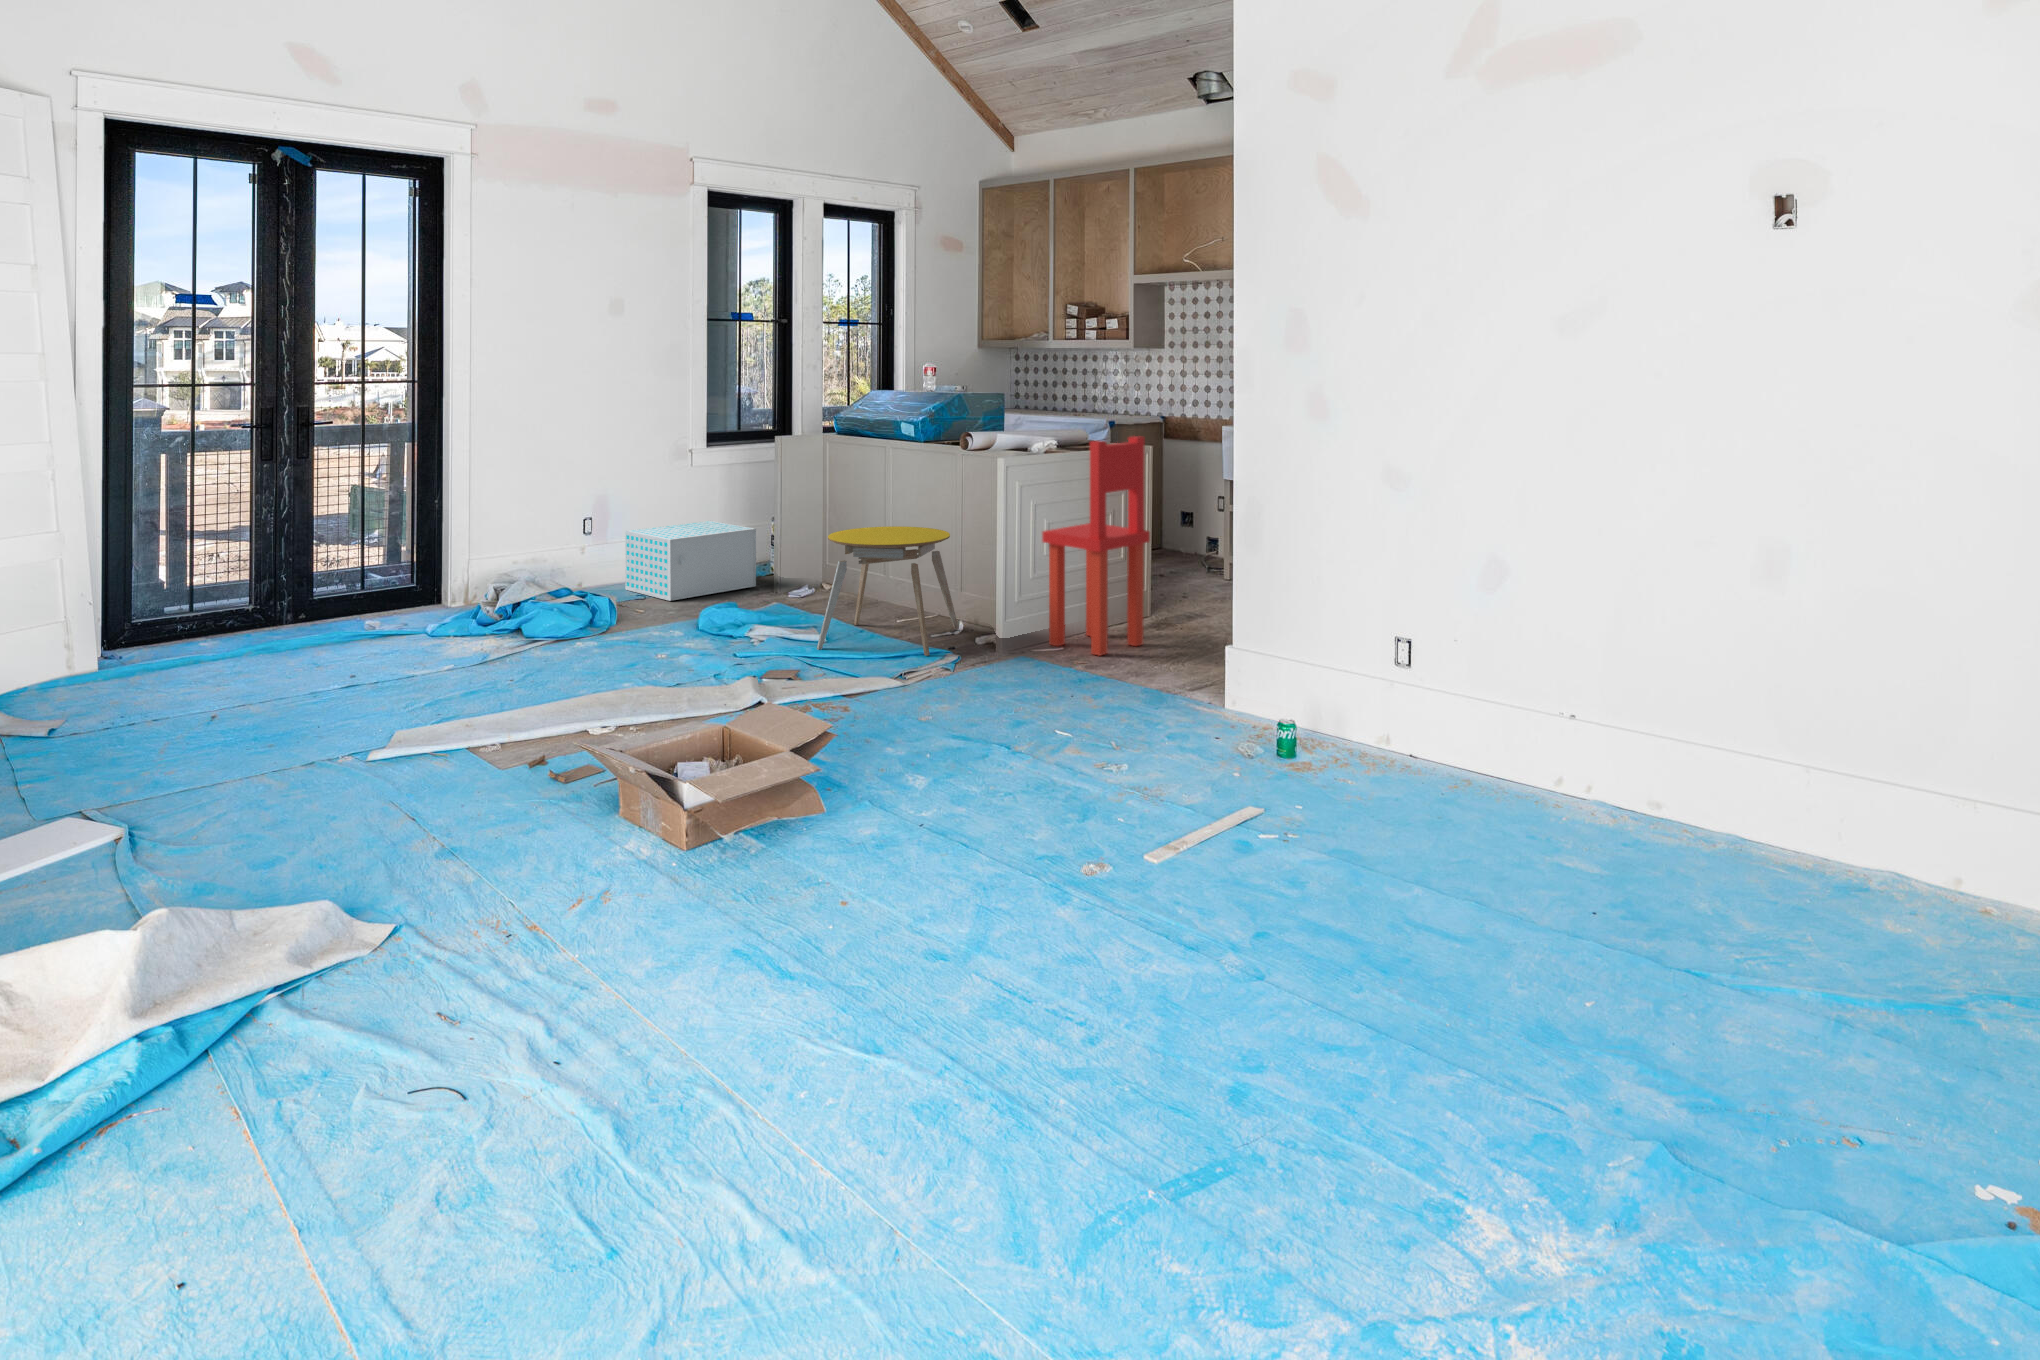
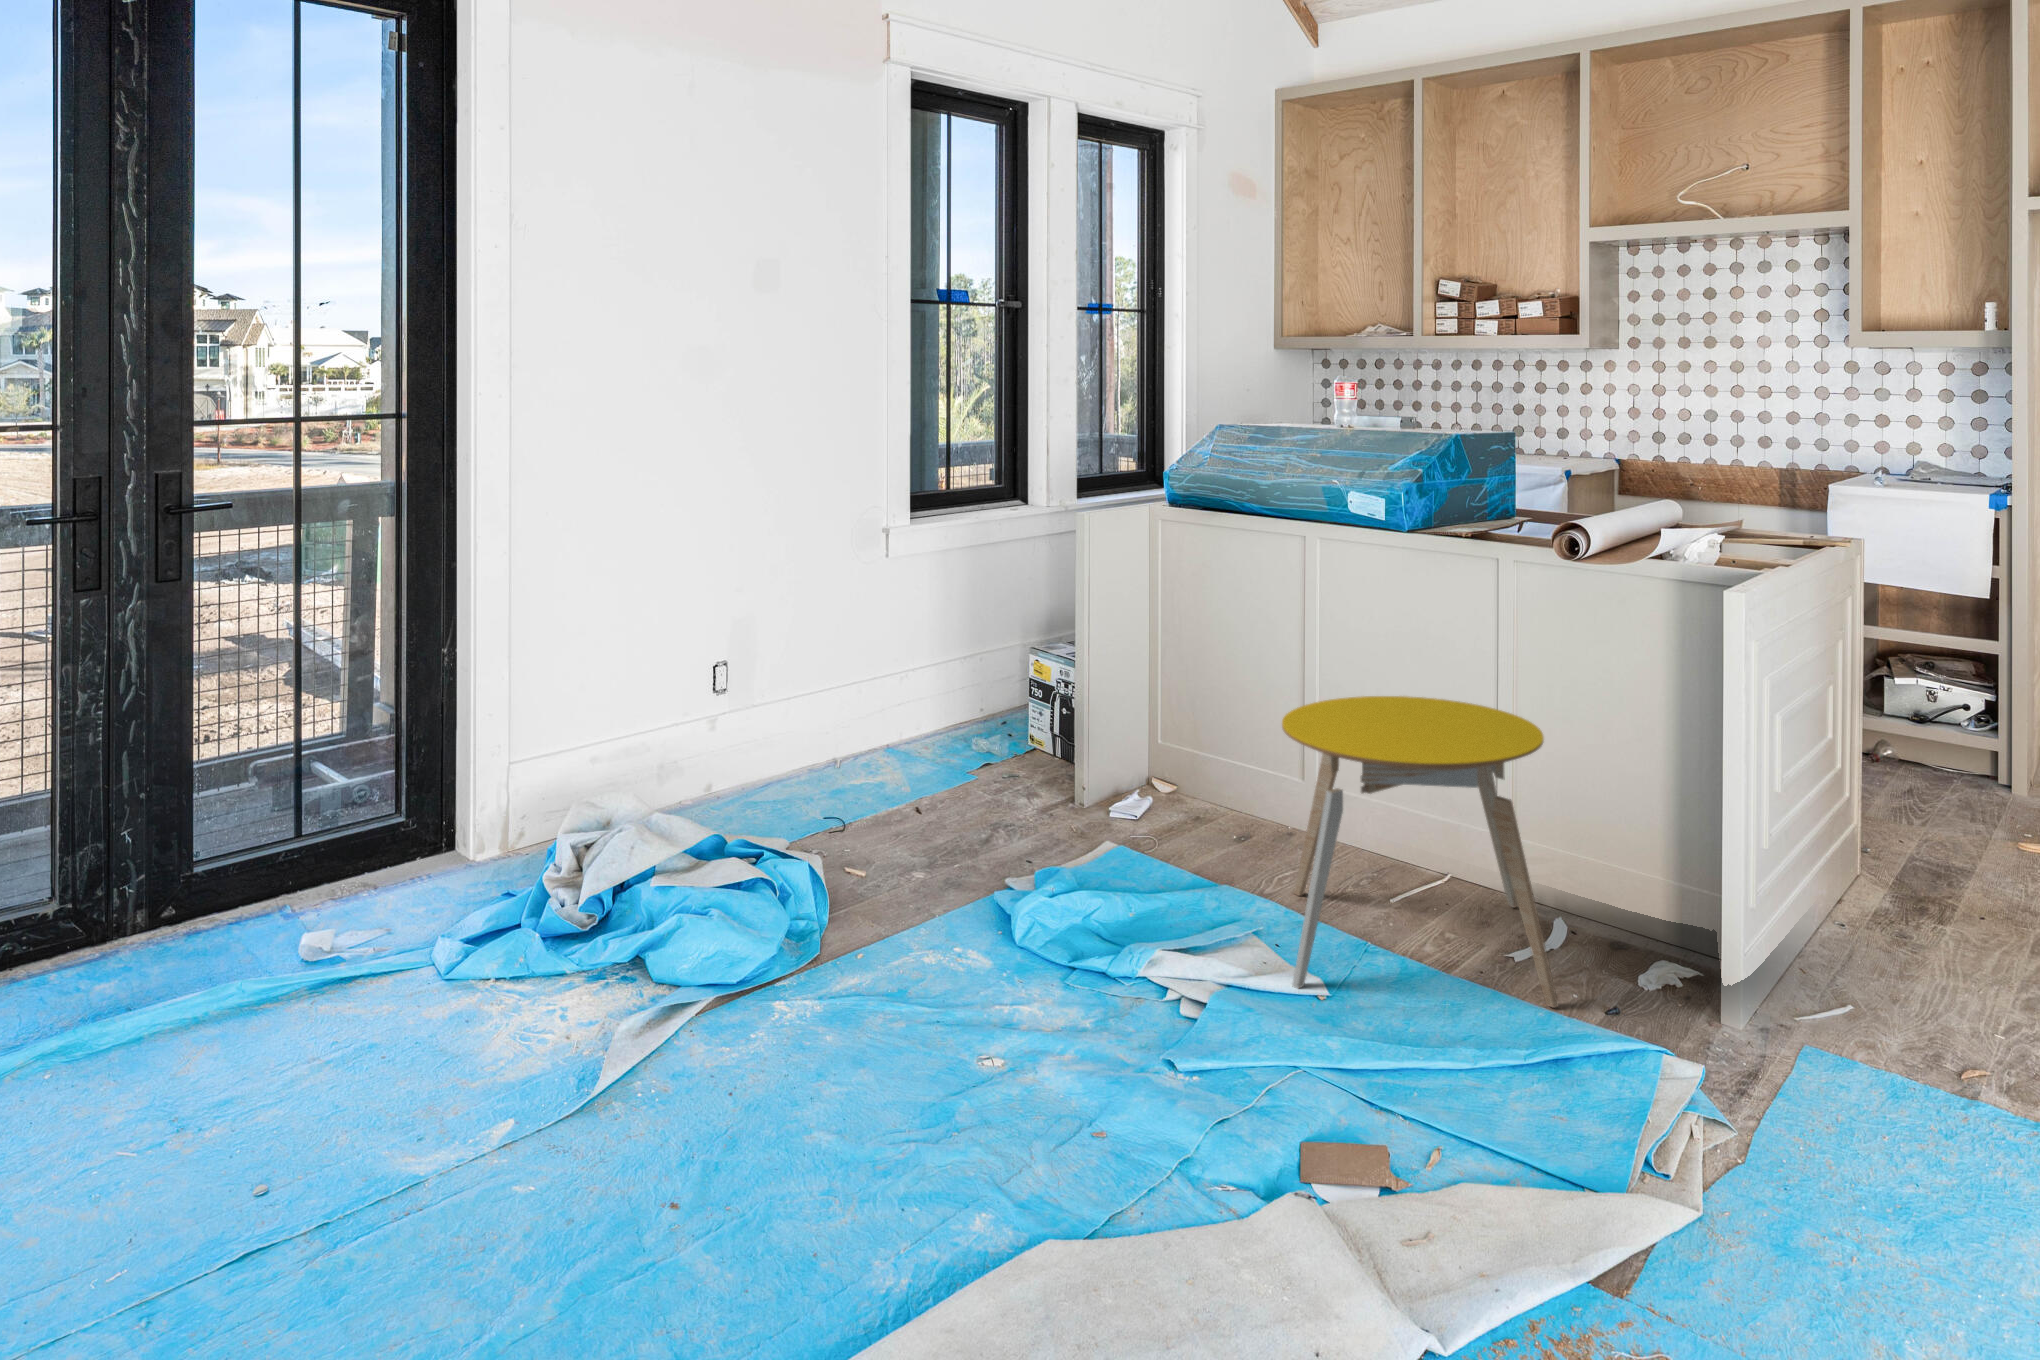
chair: present [1042,436,1150,656] -> none [1744,515,1964,998]
storage box: present [625,521,756,601] -> none [783,655,1019,826]

